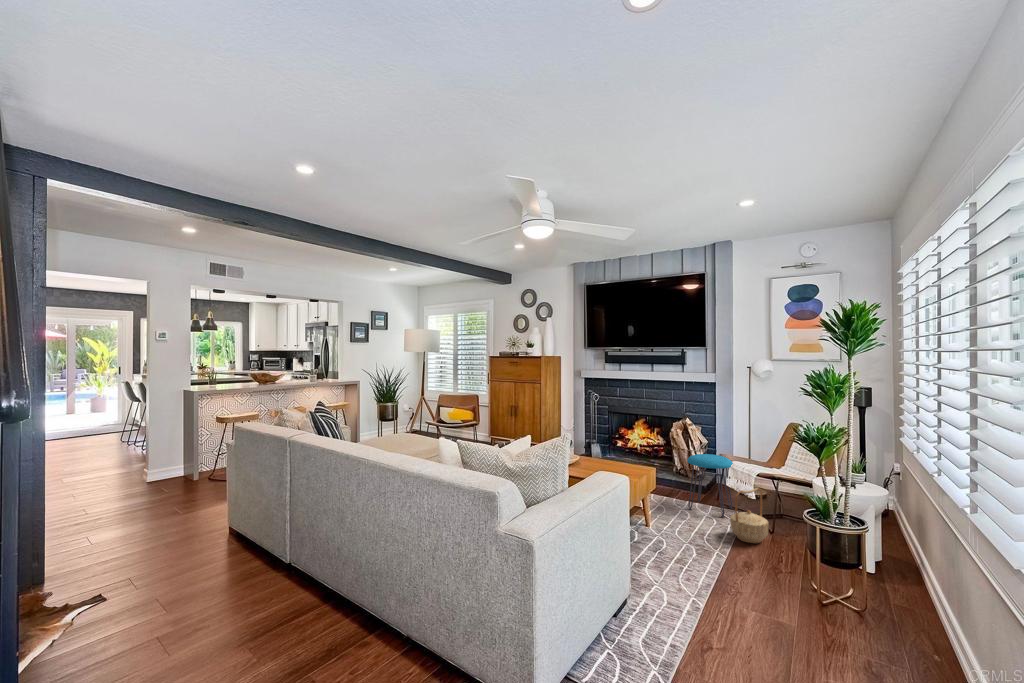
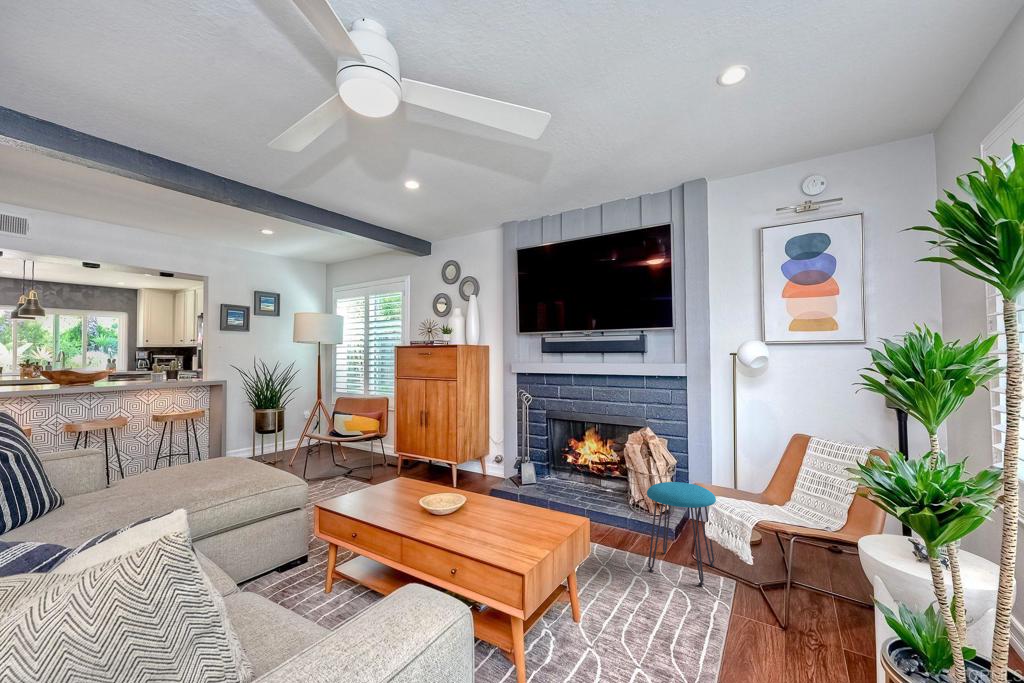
basket: present [730,488,768,543] -> none [715,546,781,646]

